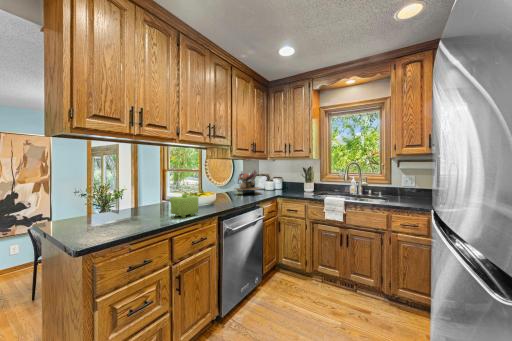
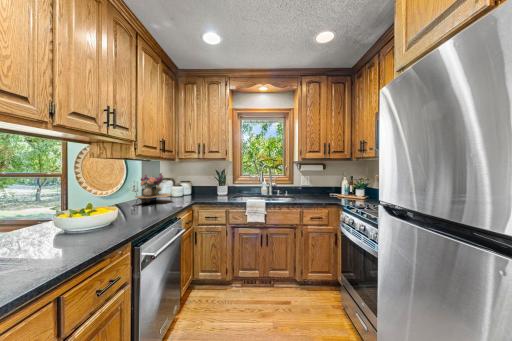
teapot: present [168,194,198,218] -> none [40,213,103,255]

